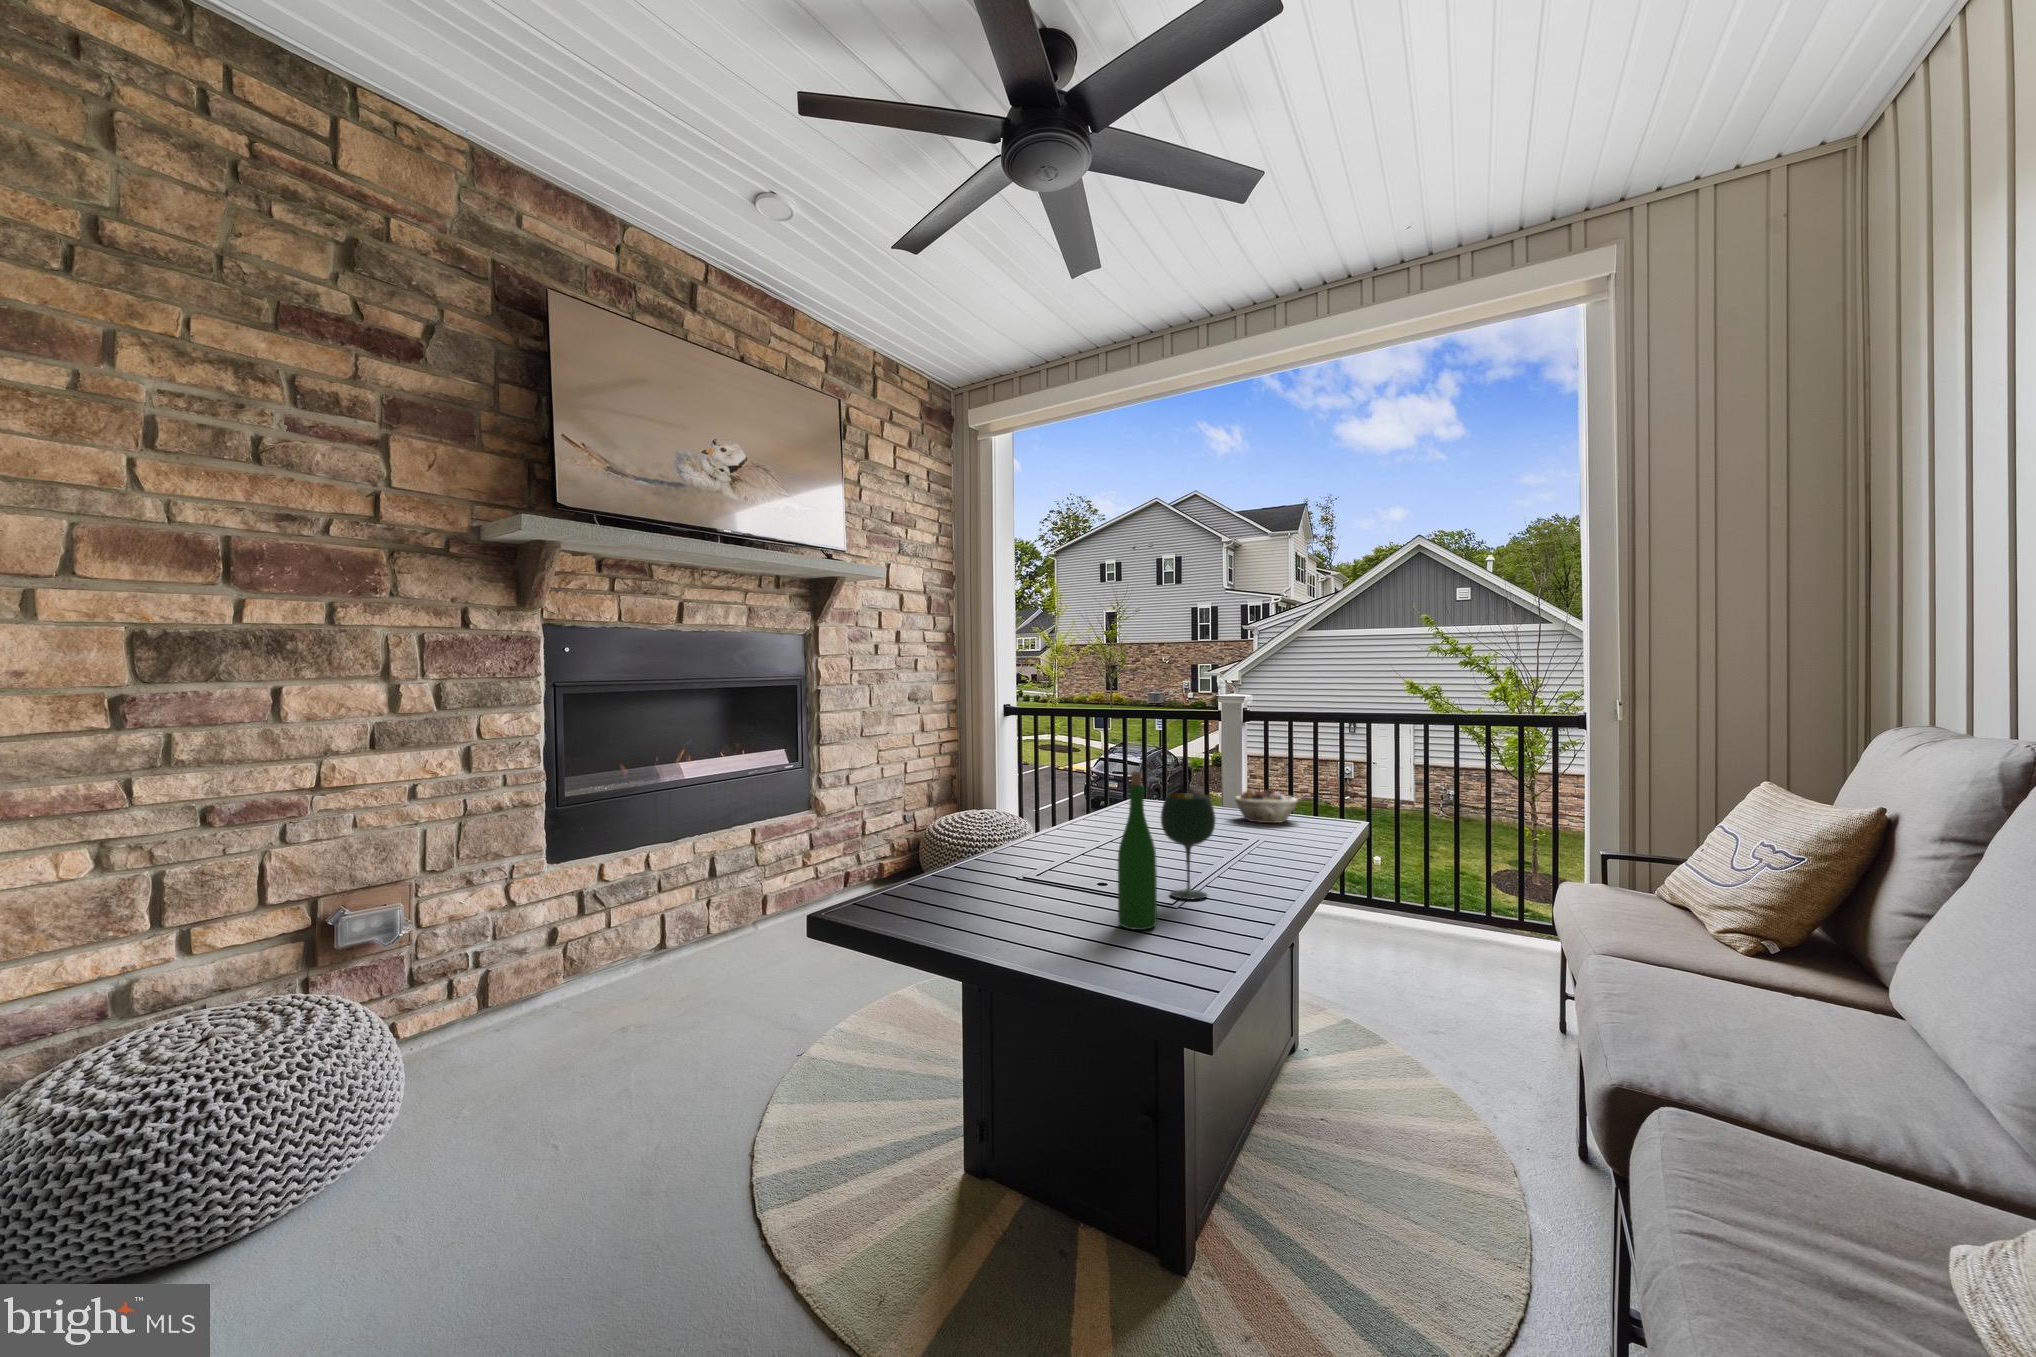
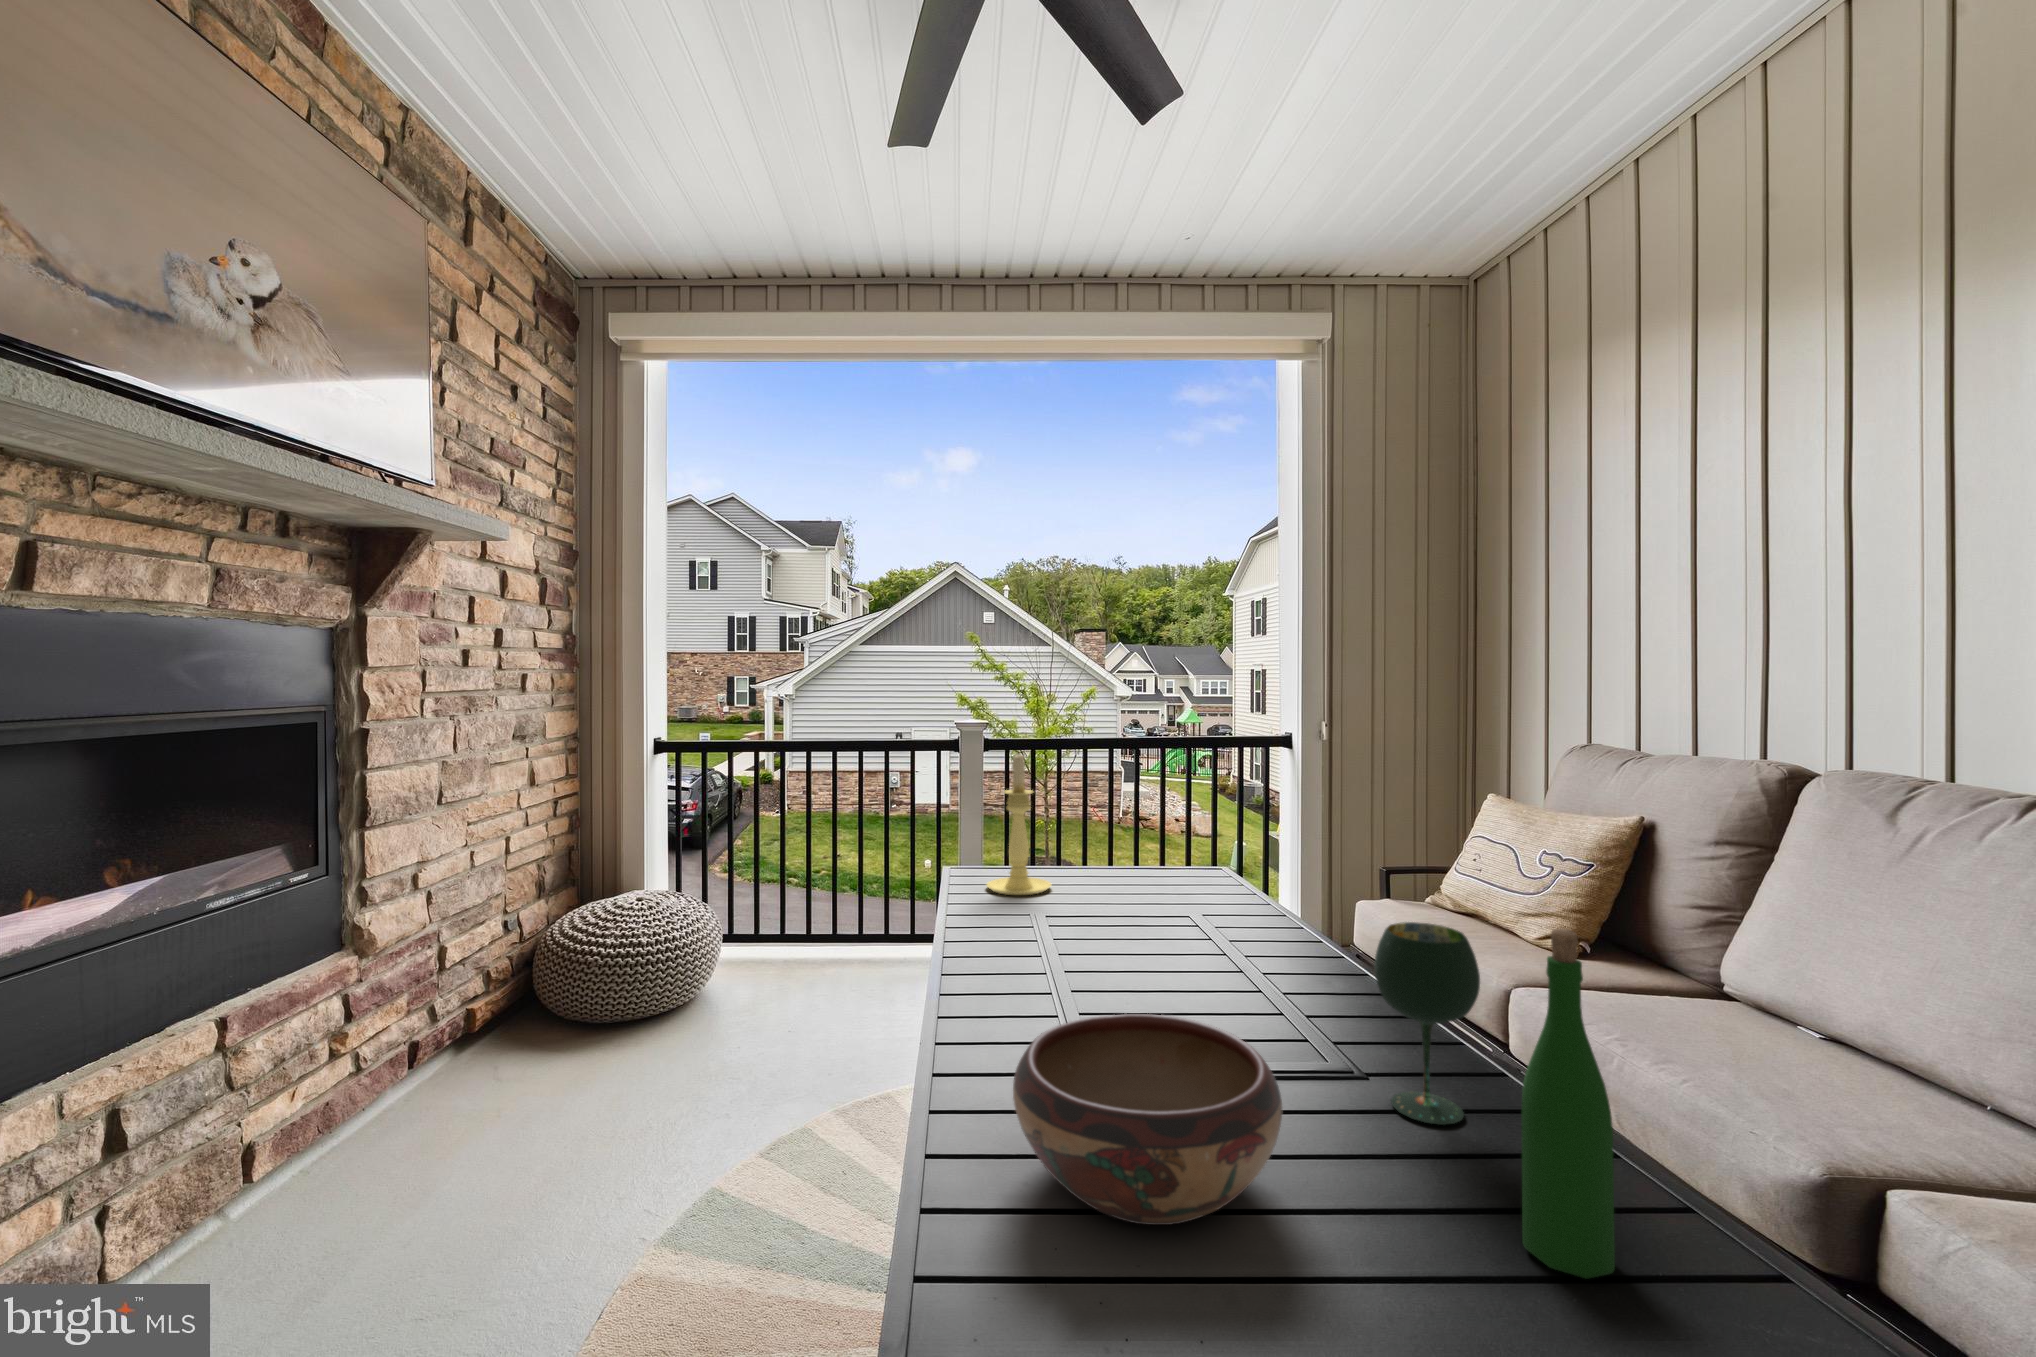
candle holder: none [1147,711,1195,812] -> present [987,755,1051,895]
succulent planter: present [1235,789,1297,823] -> none [1122,853,1204,902]
decorative bowl: none [944,823,1067,896] -> present [1013,1014,1282,1225]

